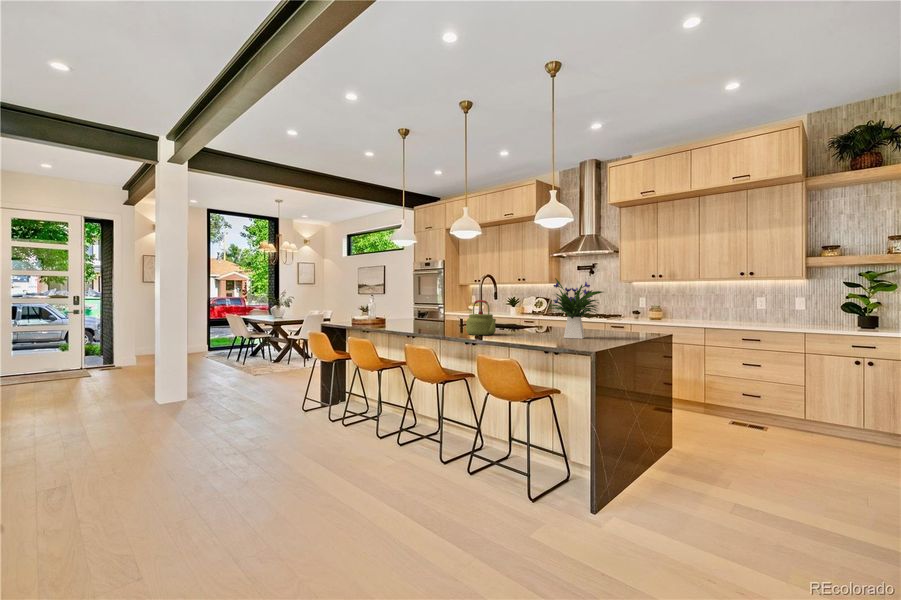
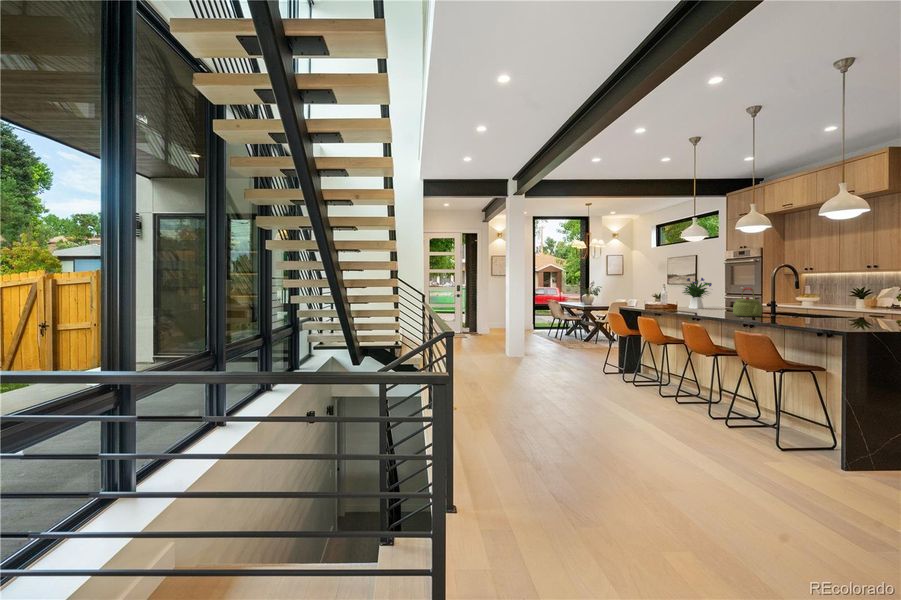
flower arrangement: present [549,278,603,339] -> present [683,278,712,309]

